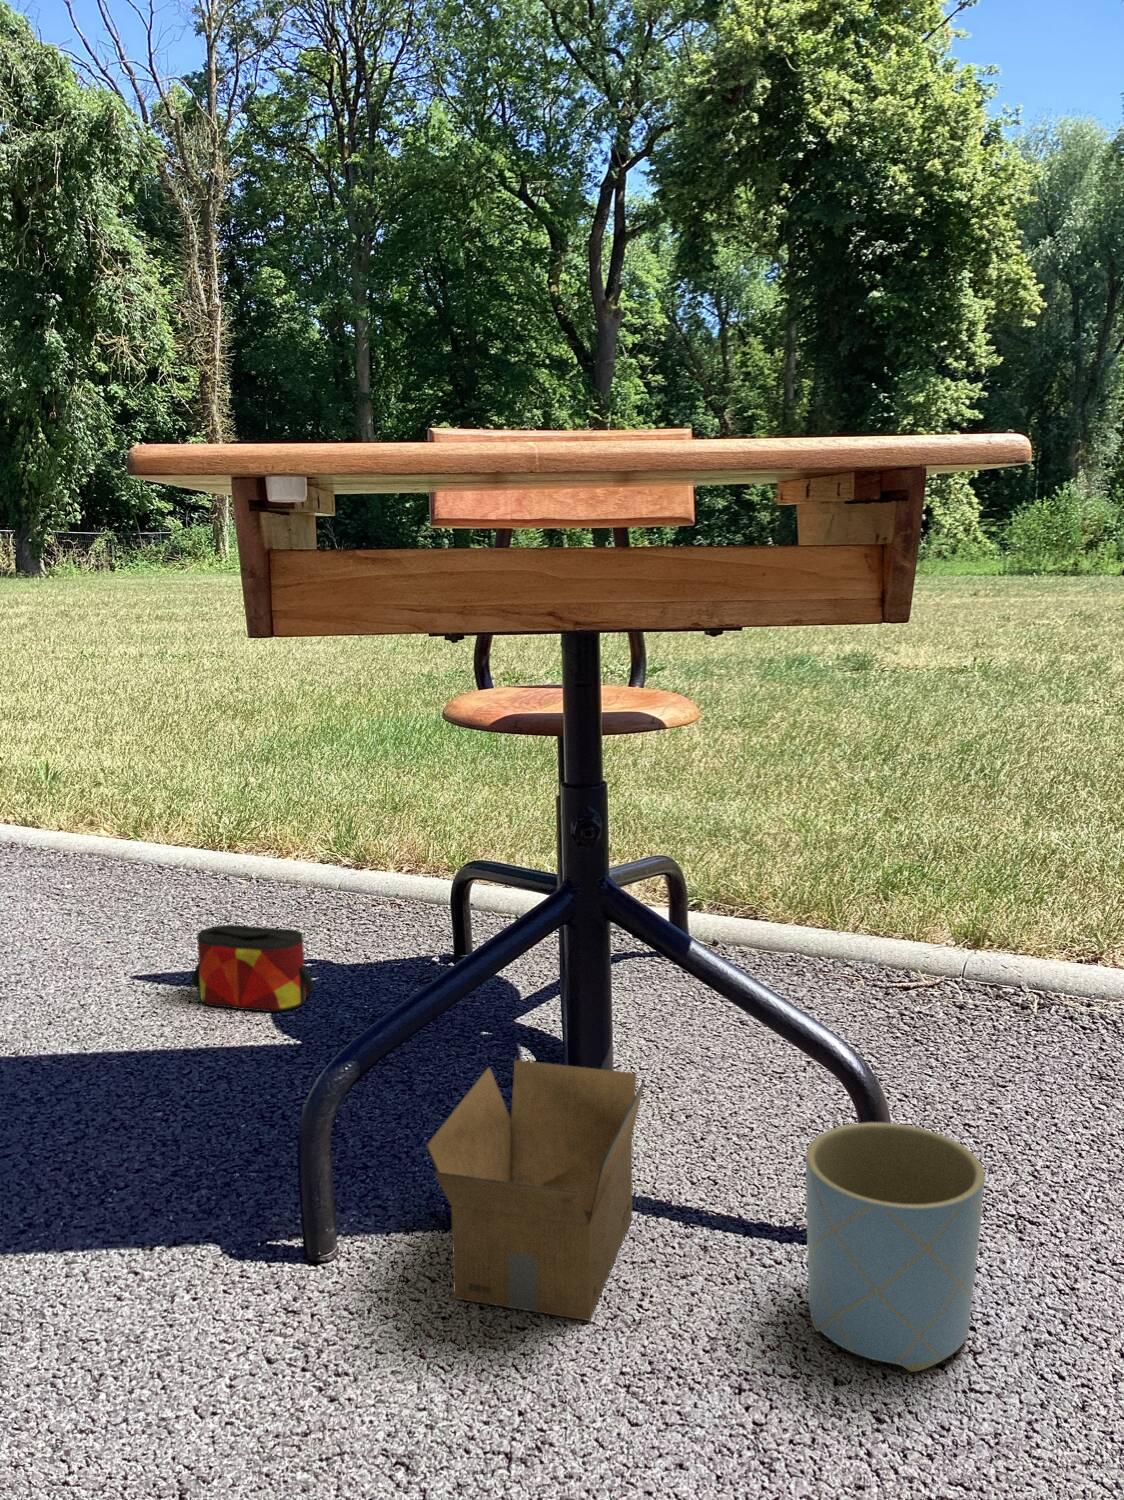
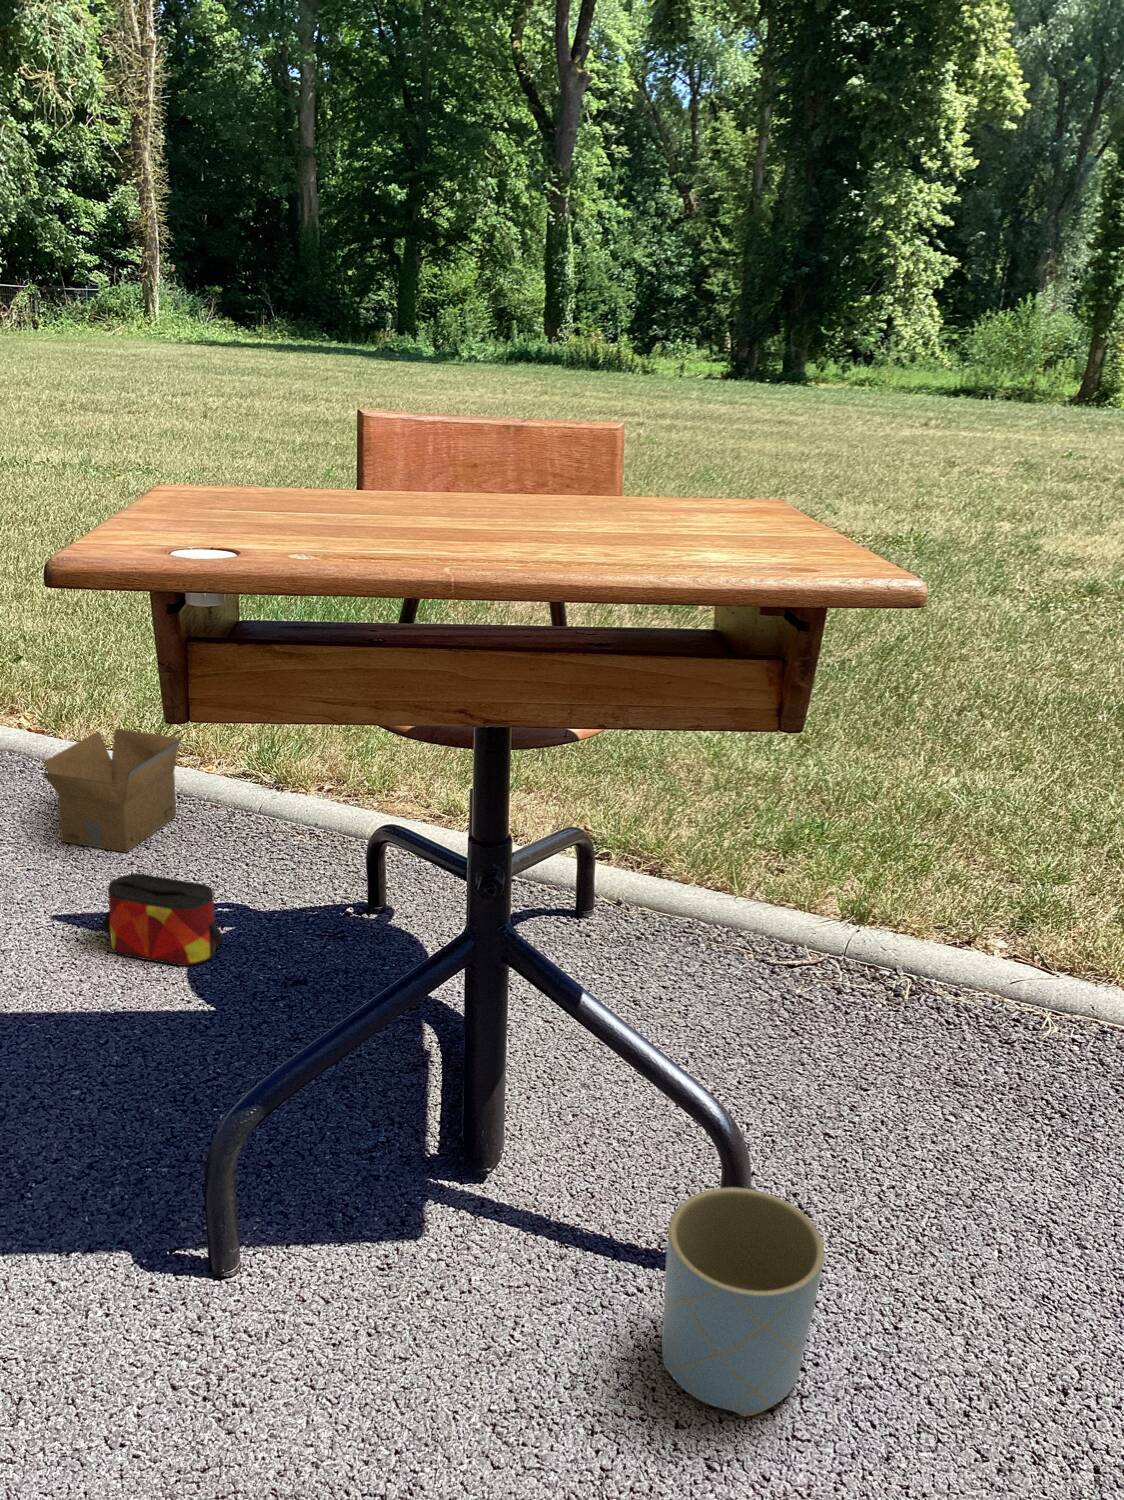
cardboard box: present [426,1060,645,1321] -> present [43,729,179,853]

